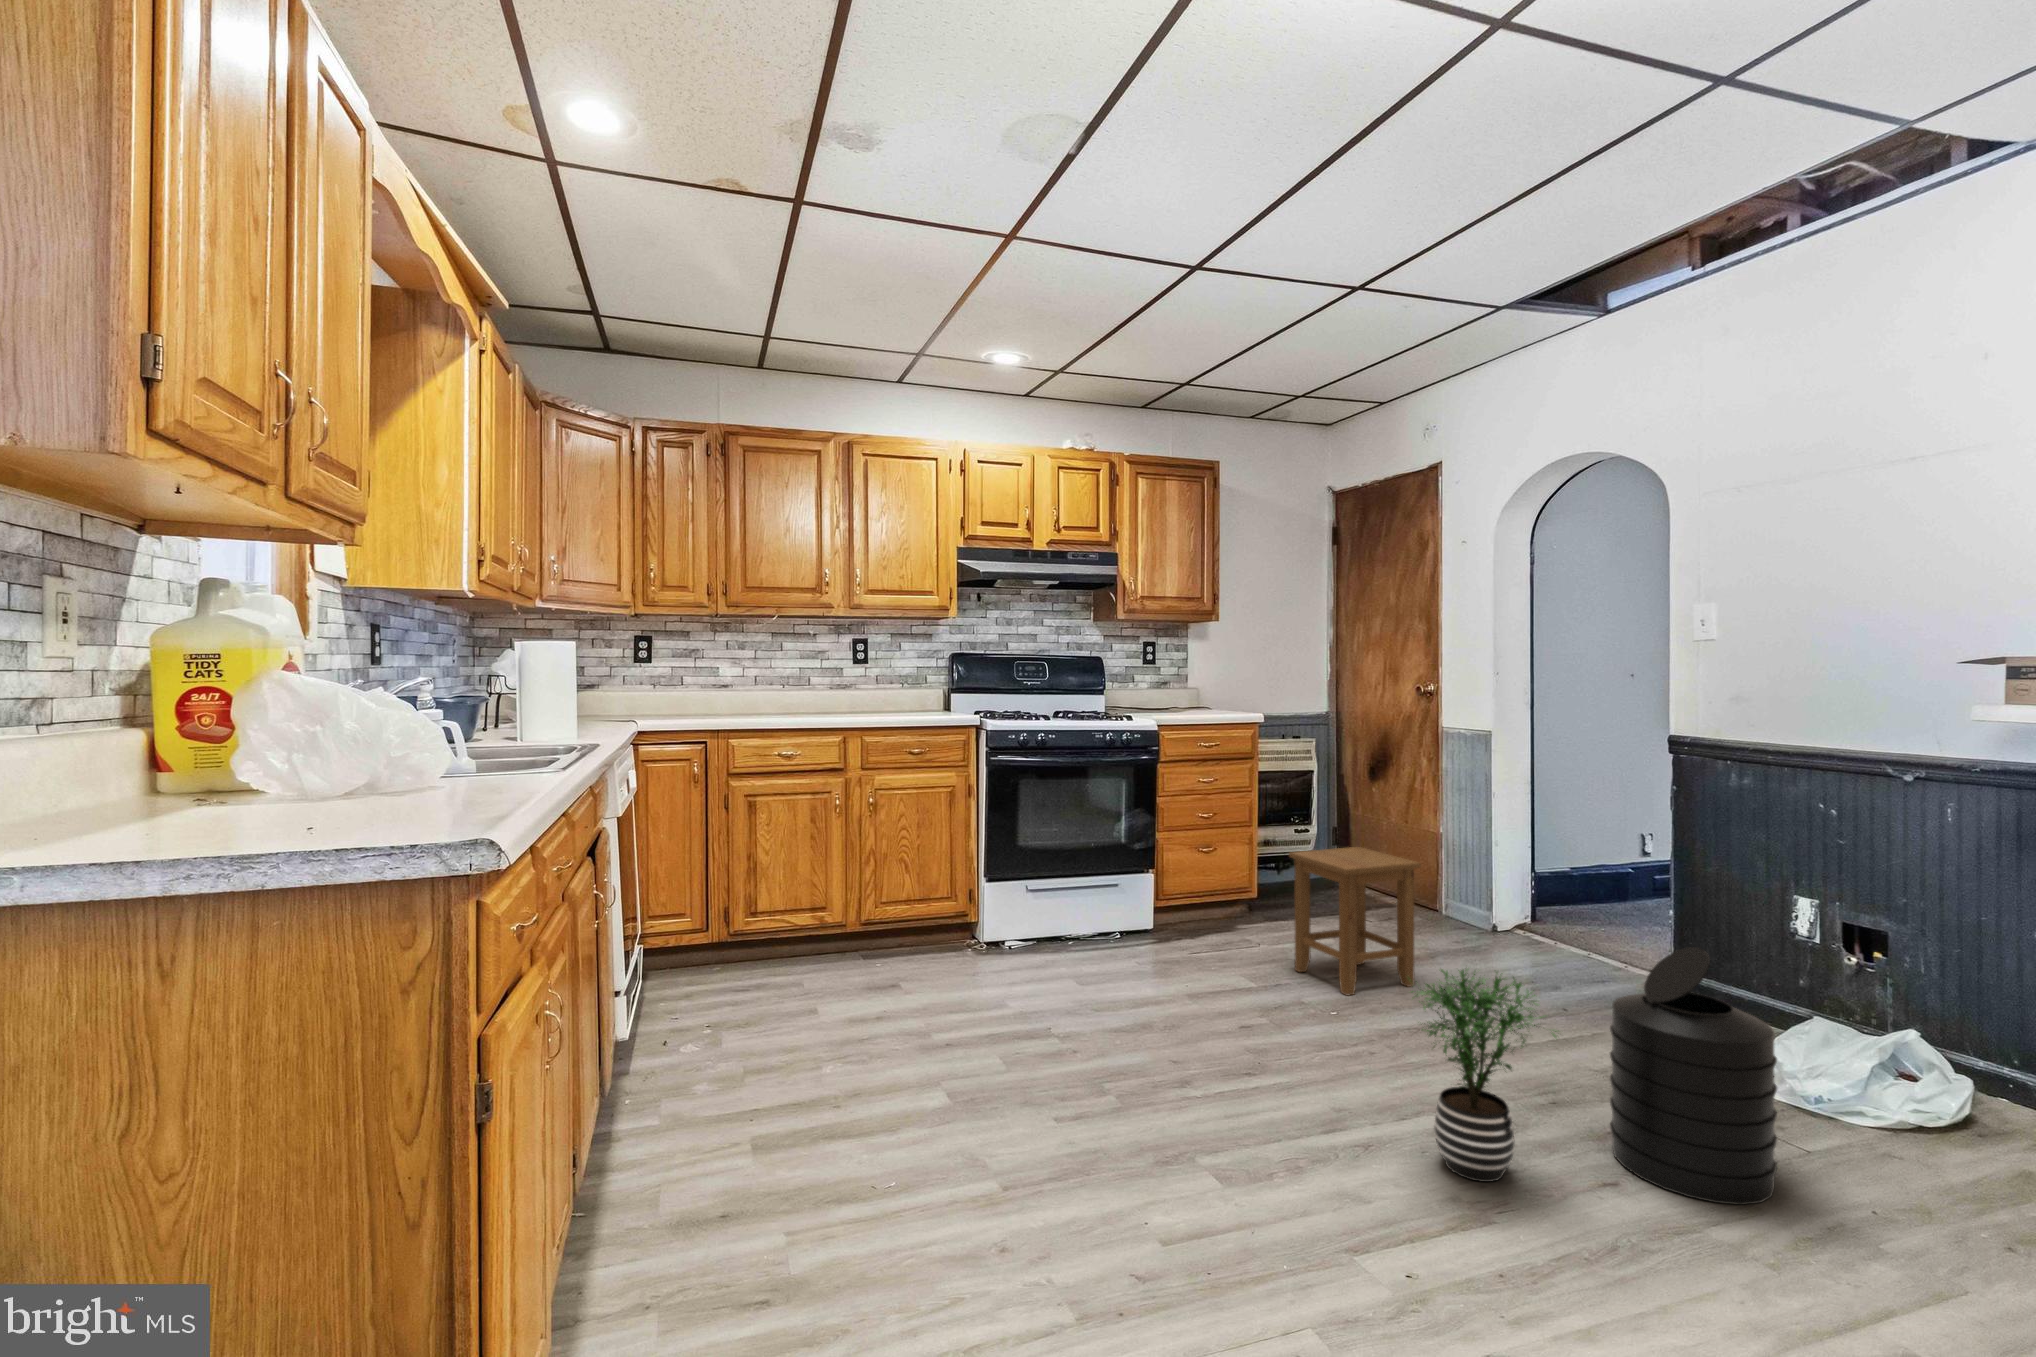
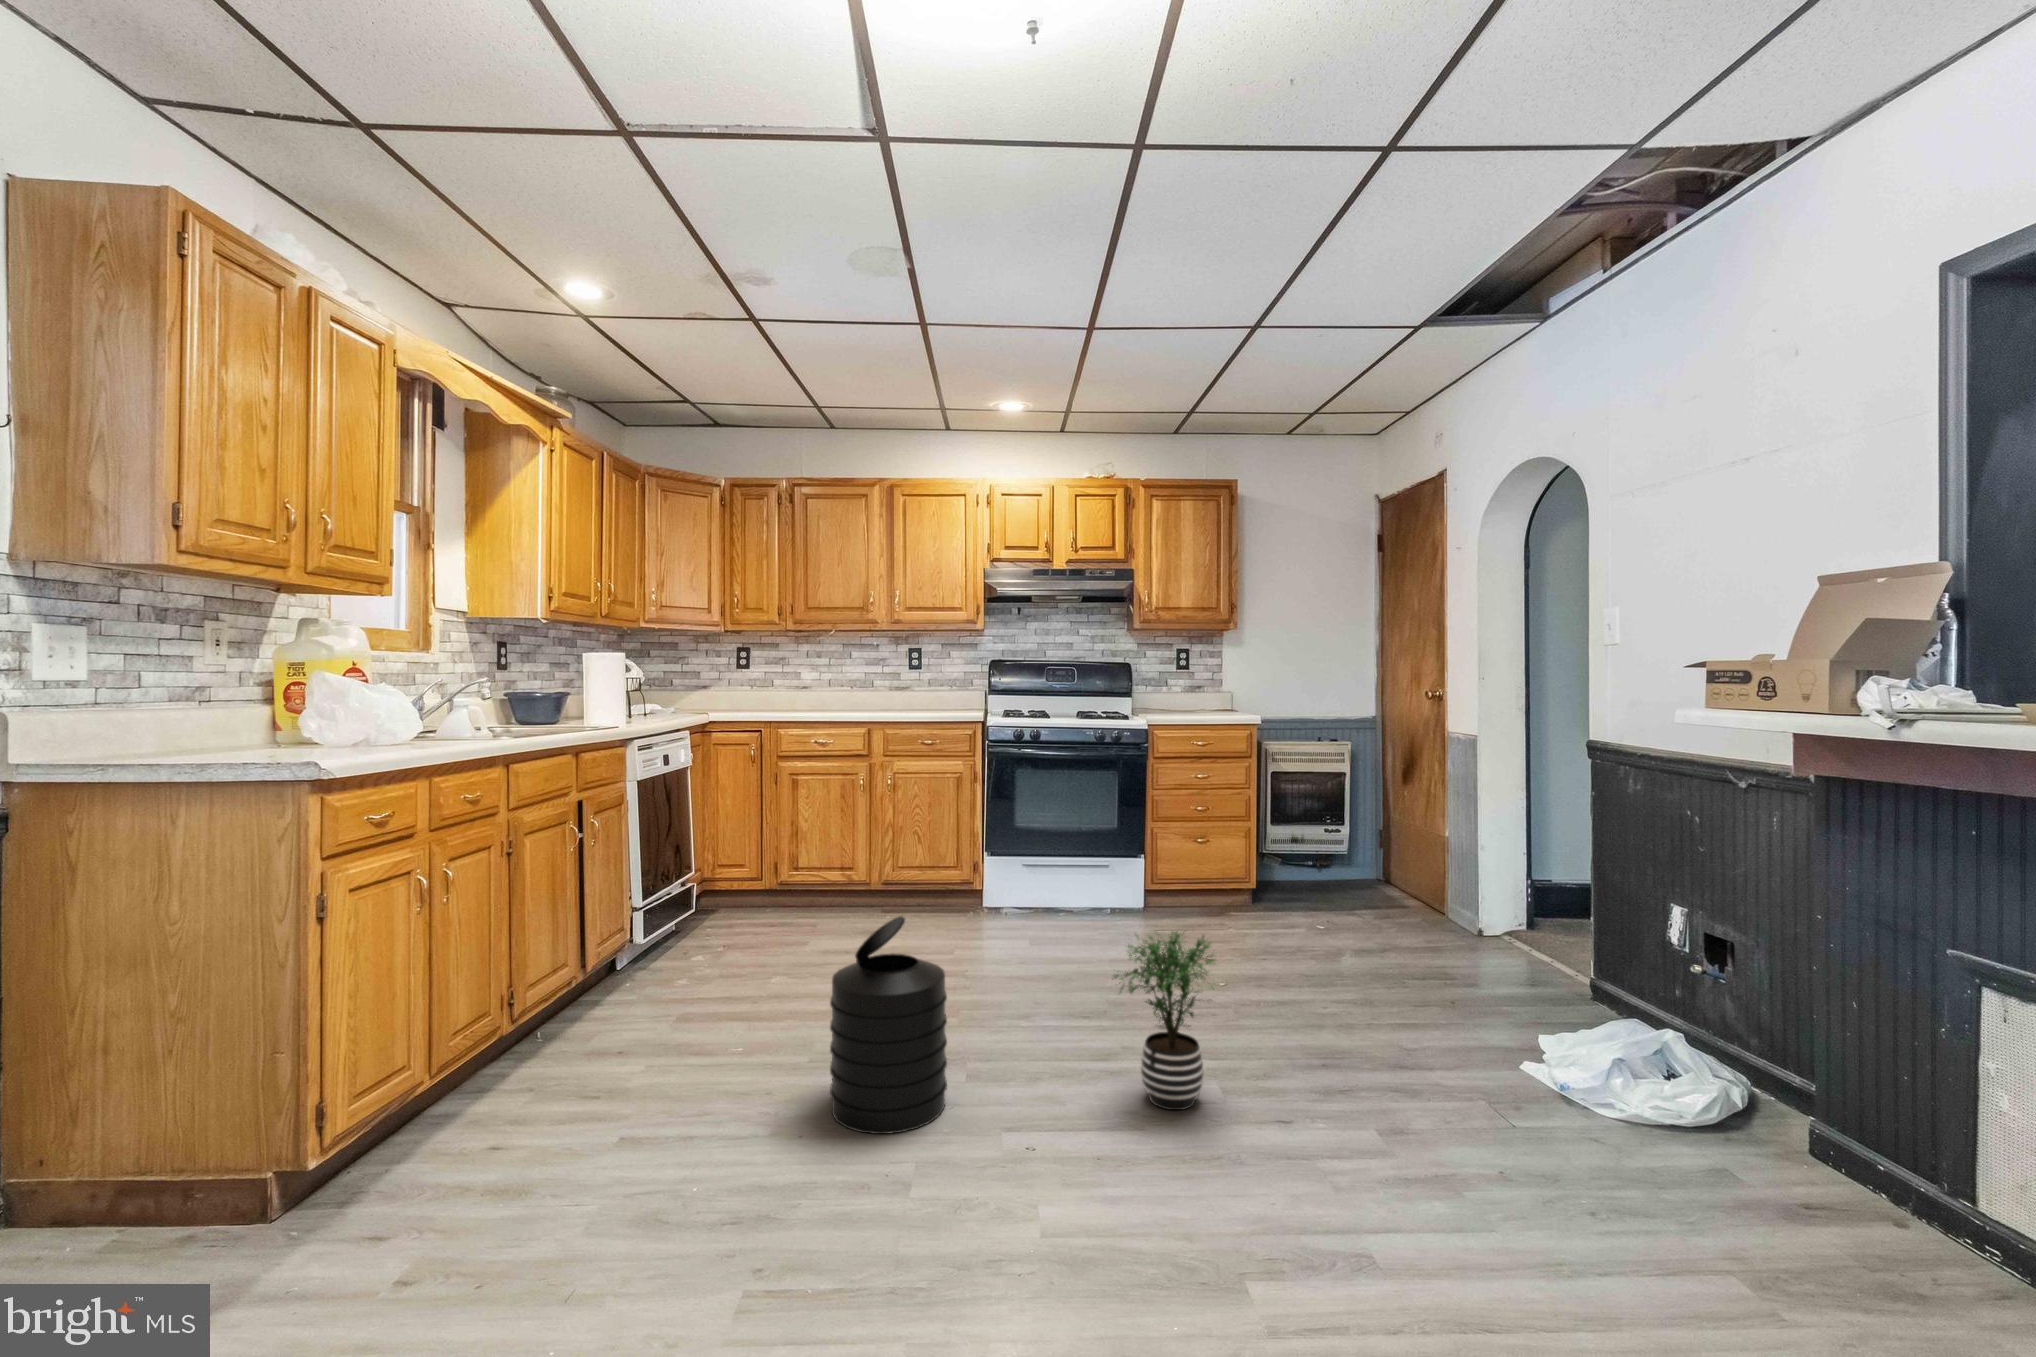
stool: present [1289,847,1421,995] -> none [1222,841,1329,974]
trash can: present [1610,947,1777,1205] -> present [830,916,947,1134]

